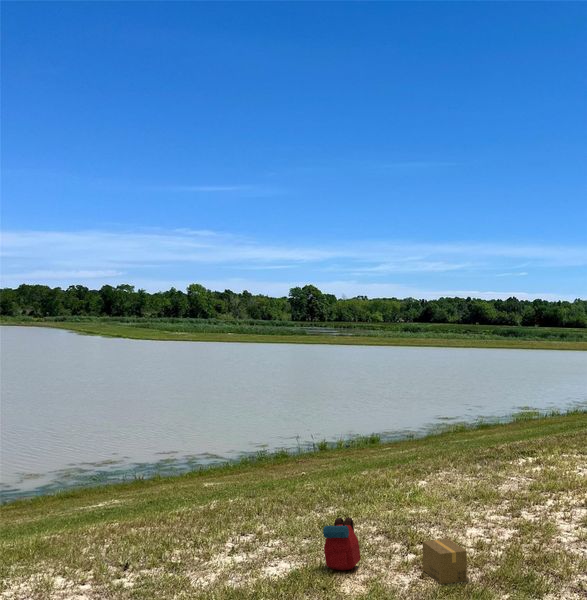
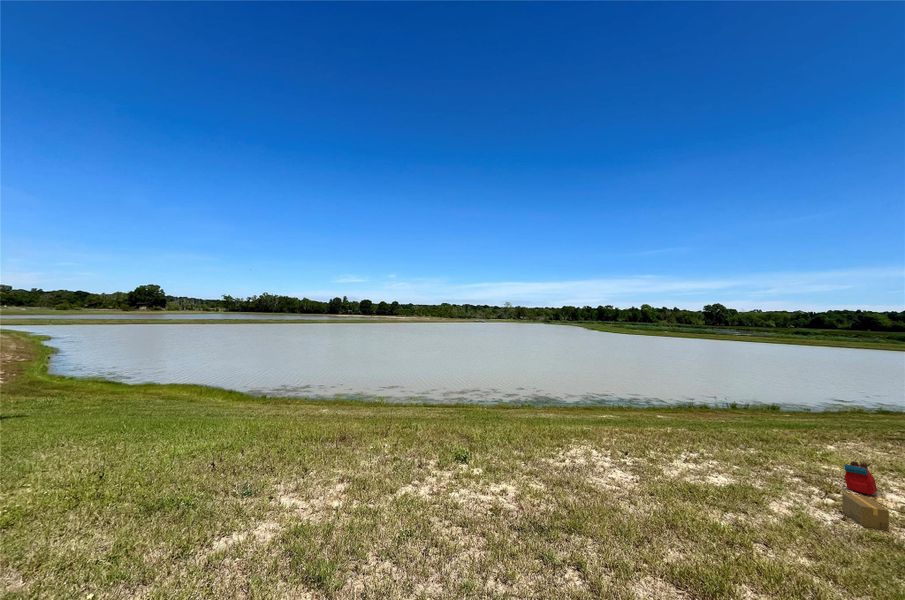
backpack: present [323,518,361,570] -> present [844,461,877,495]

